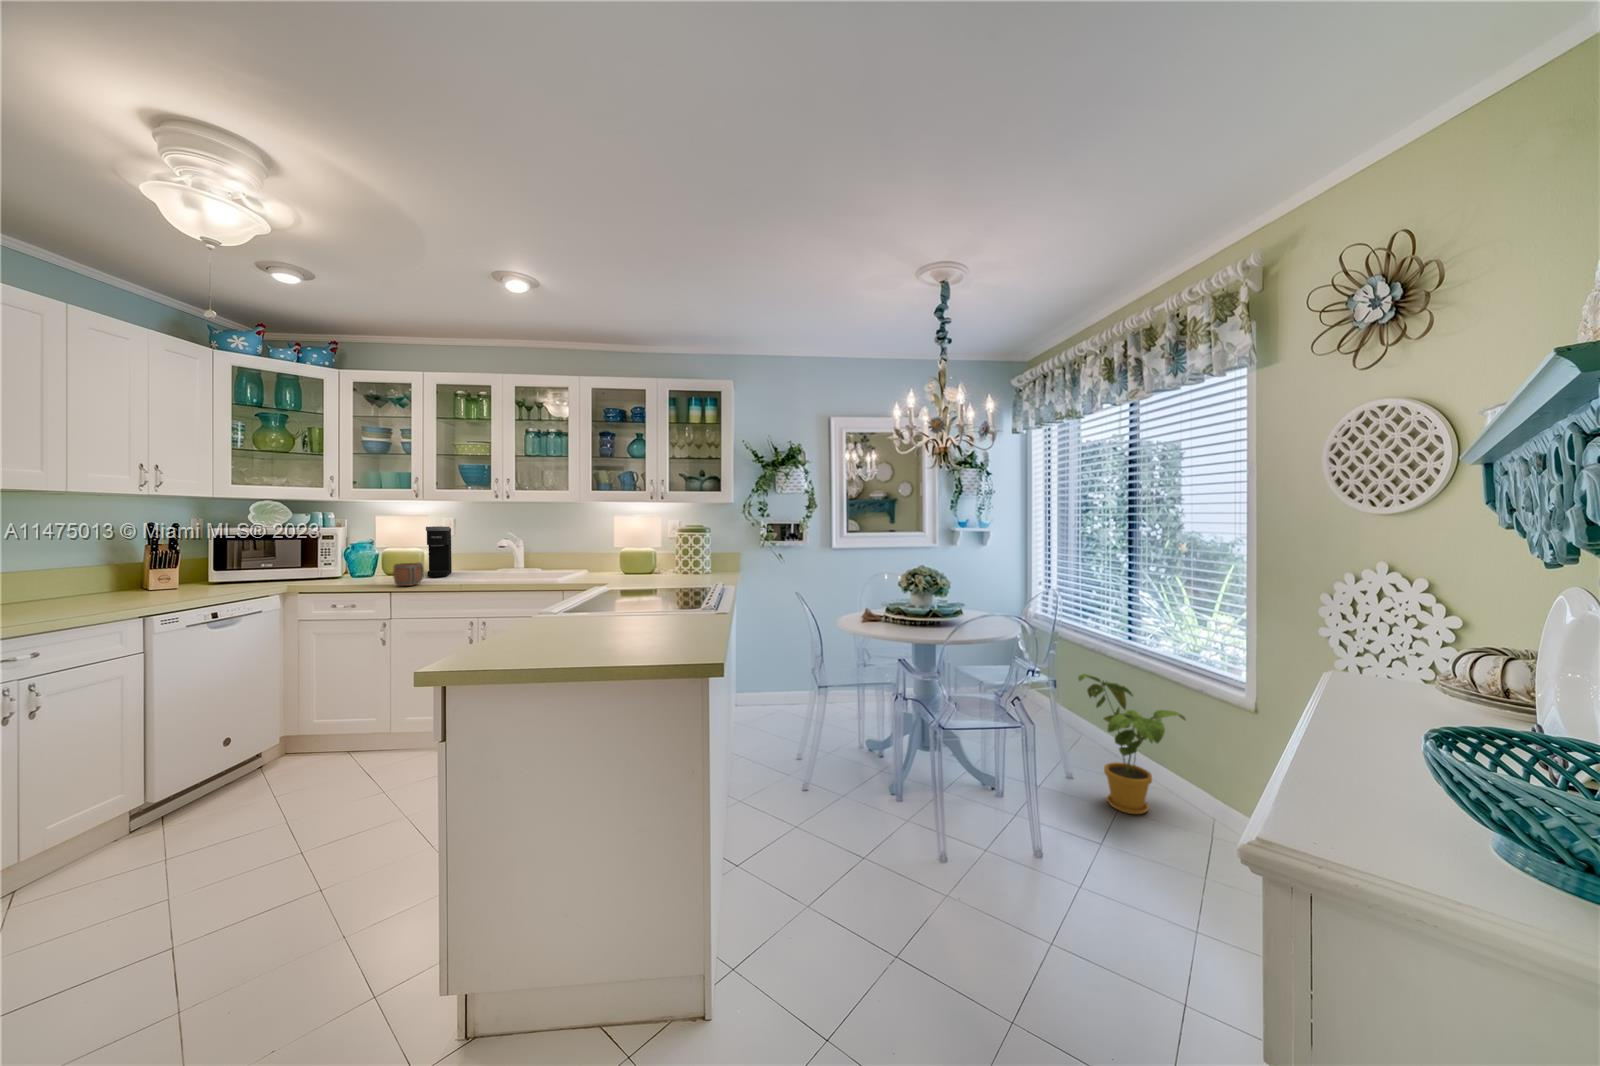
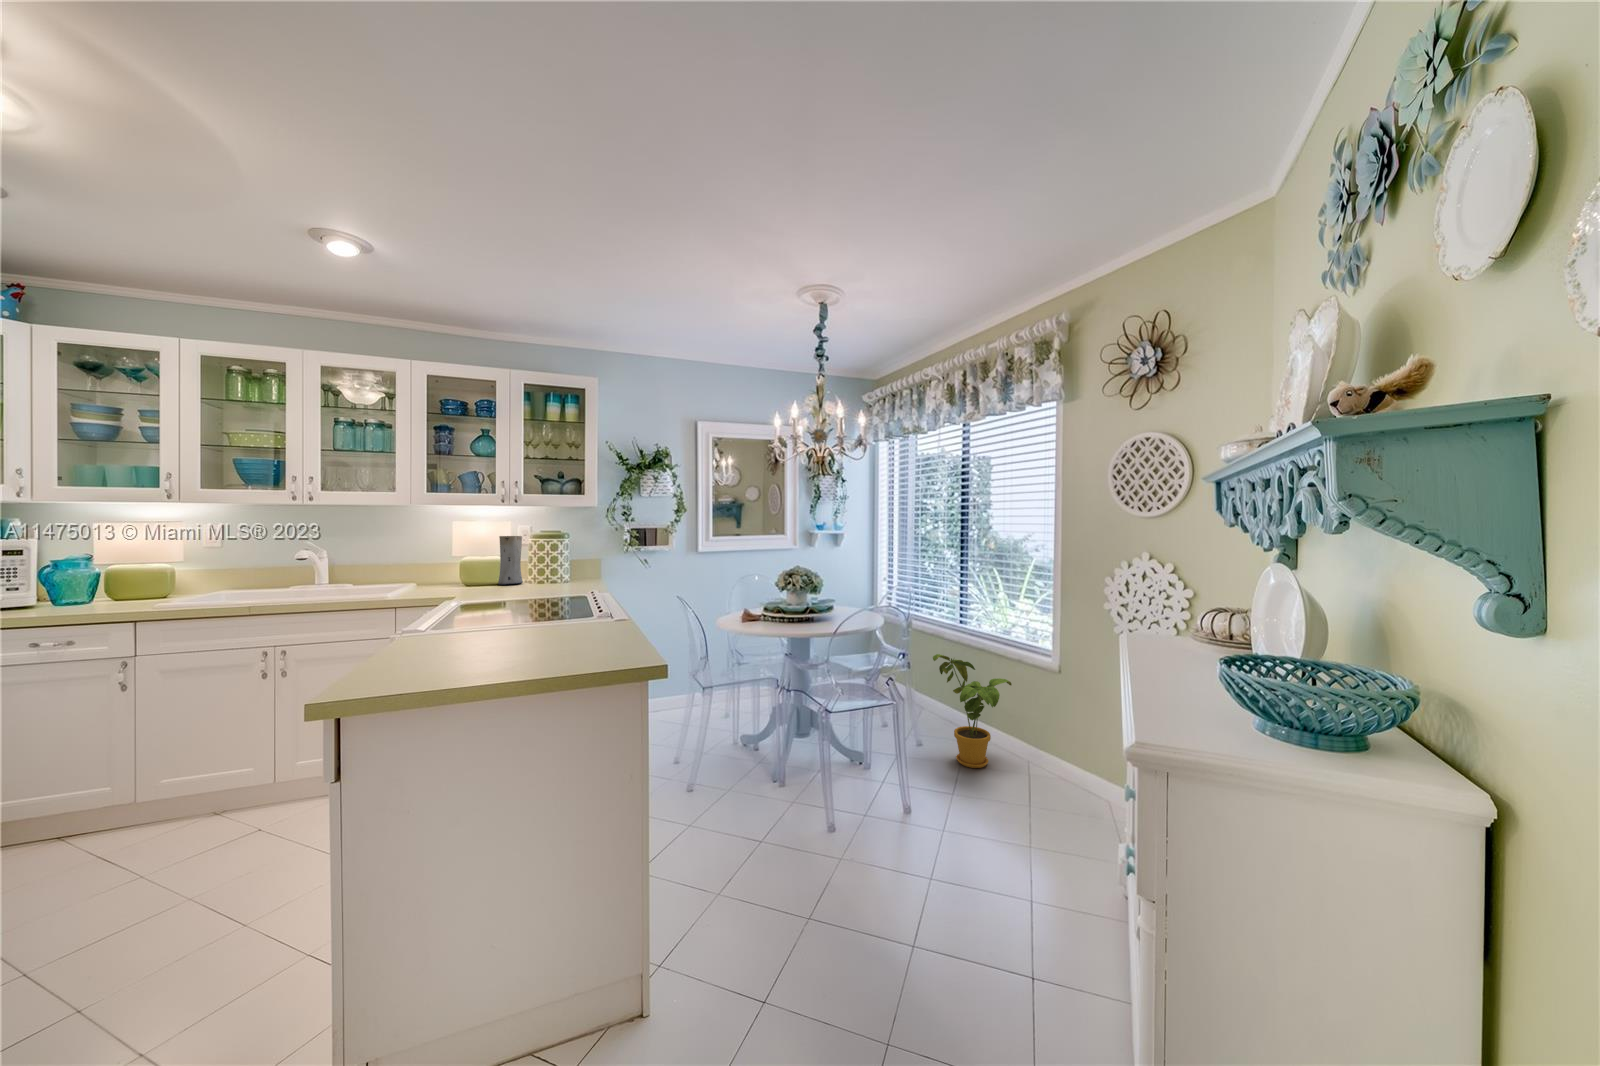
coffee maker: present [426,526,452,577] -> none [185,534,224,599]
vase: none [645,531,666,575] -> present [498,536,523,585]
mug: present [393,562,424,586] -> none [137,581,186,613]

